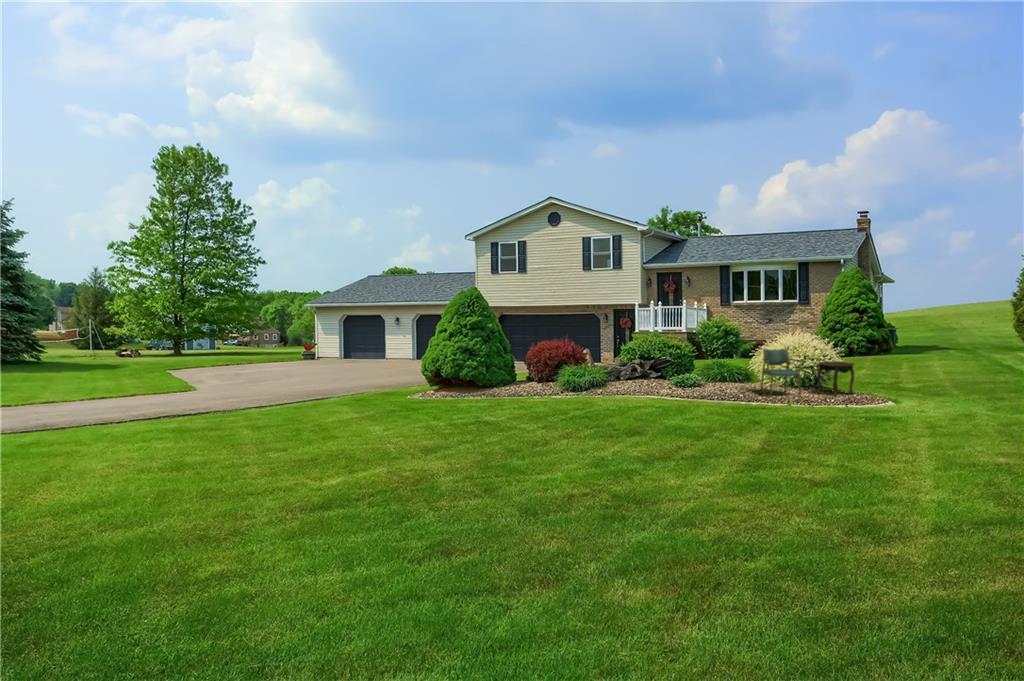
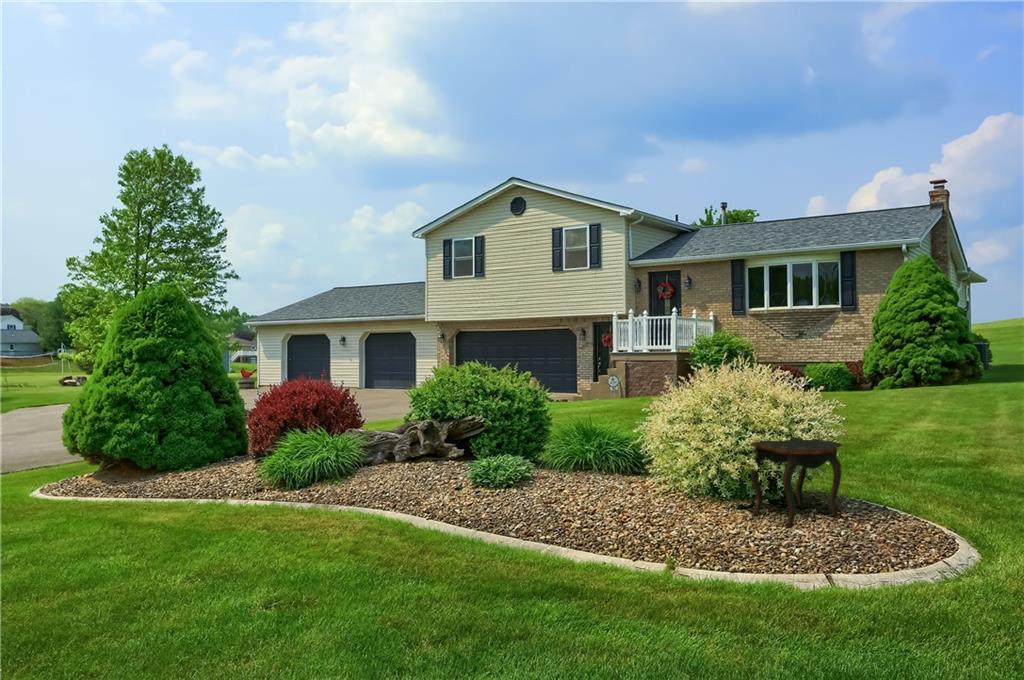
armchair: present [761,349,801,397] -> none [624,408,707,525]

